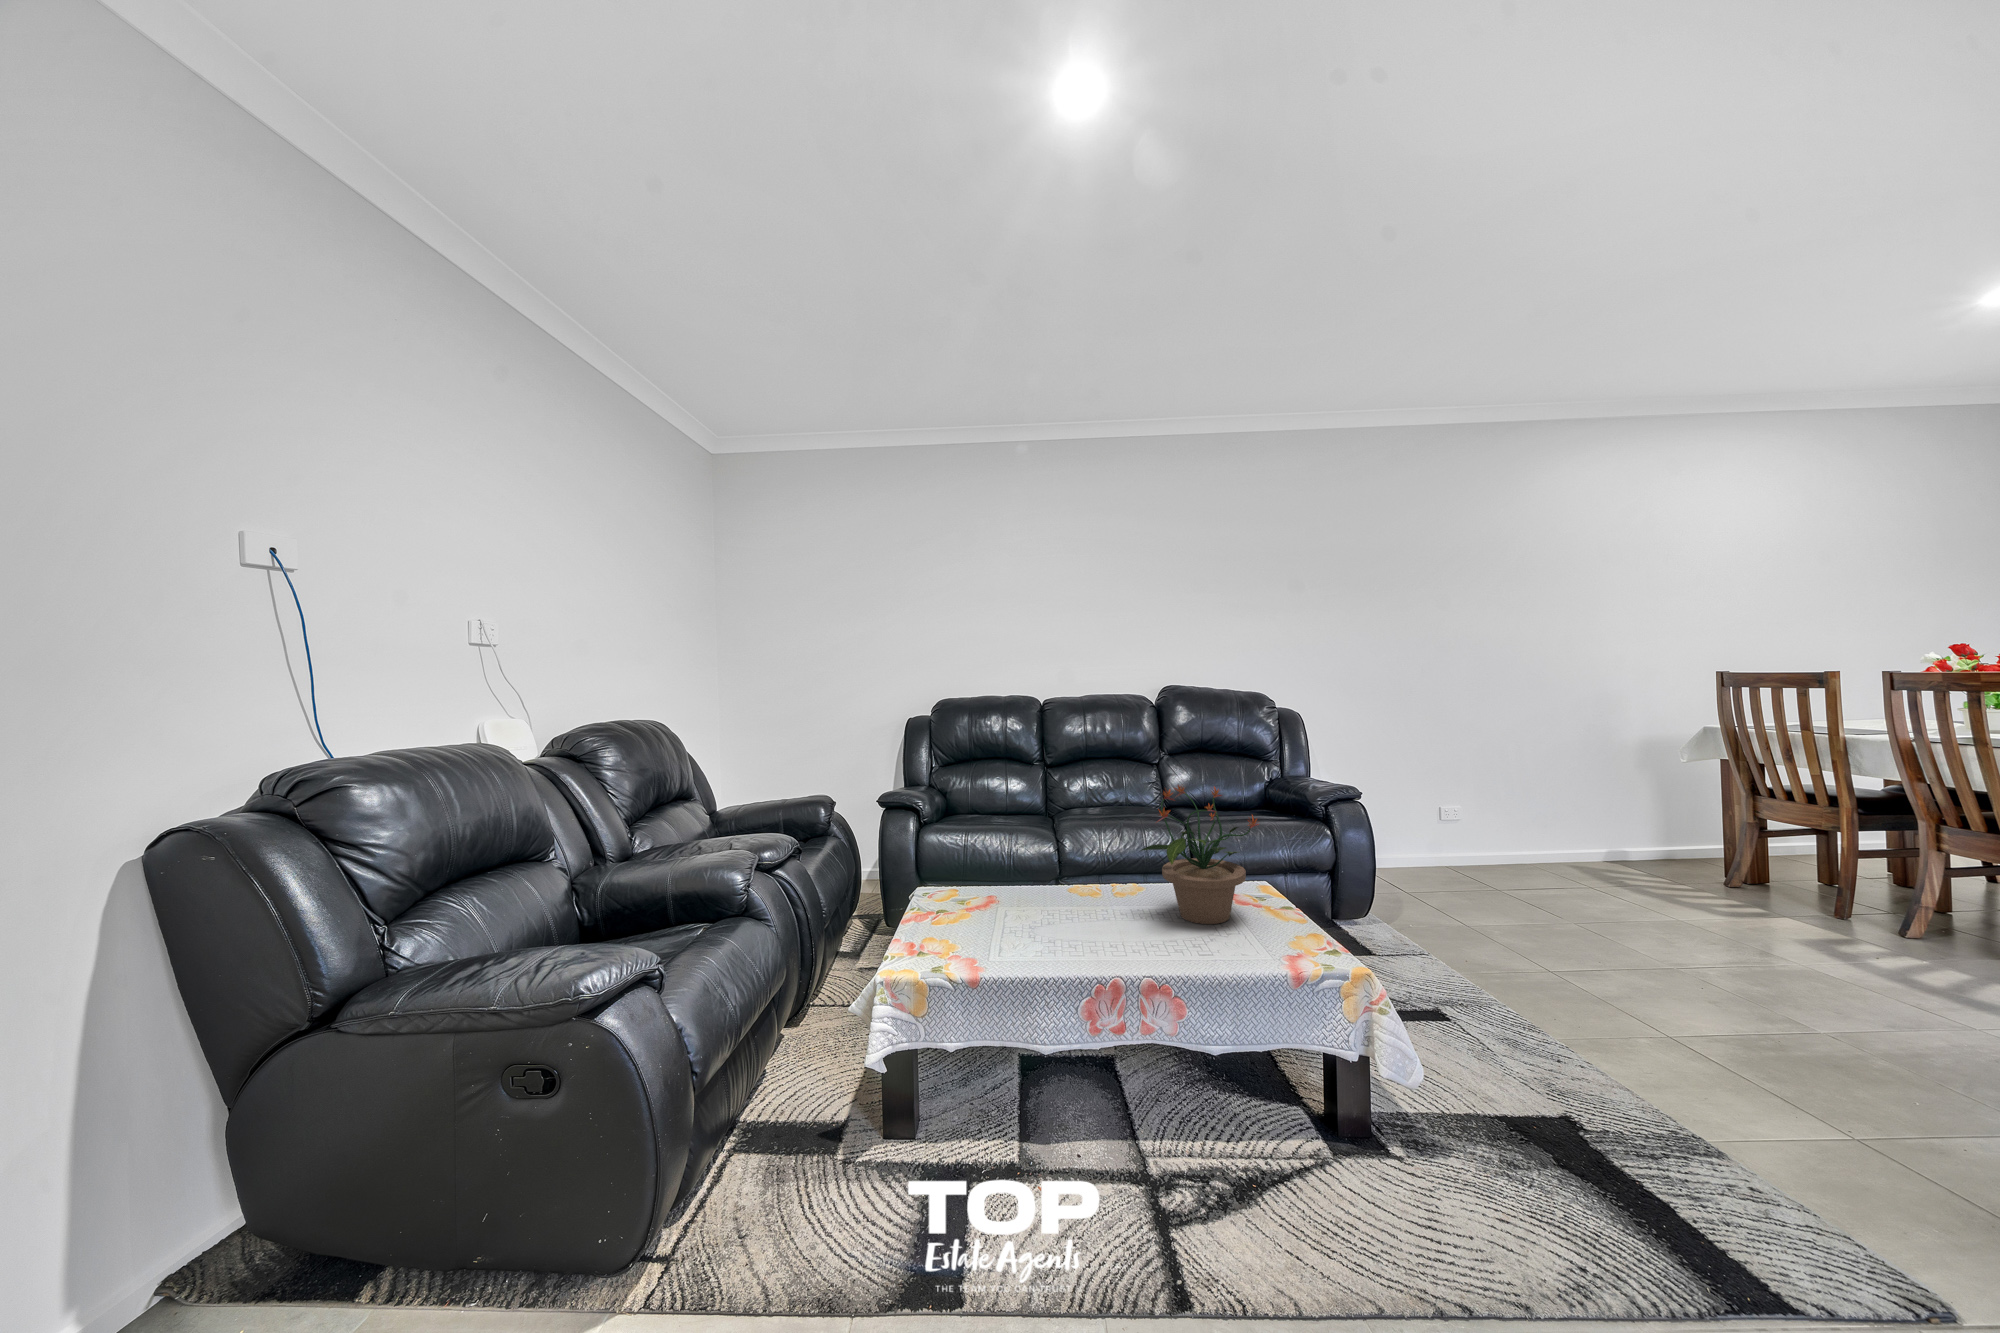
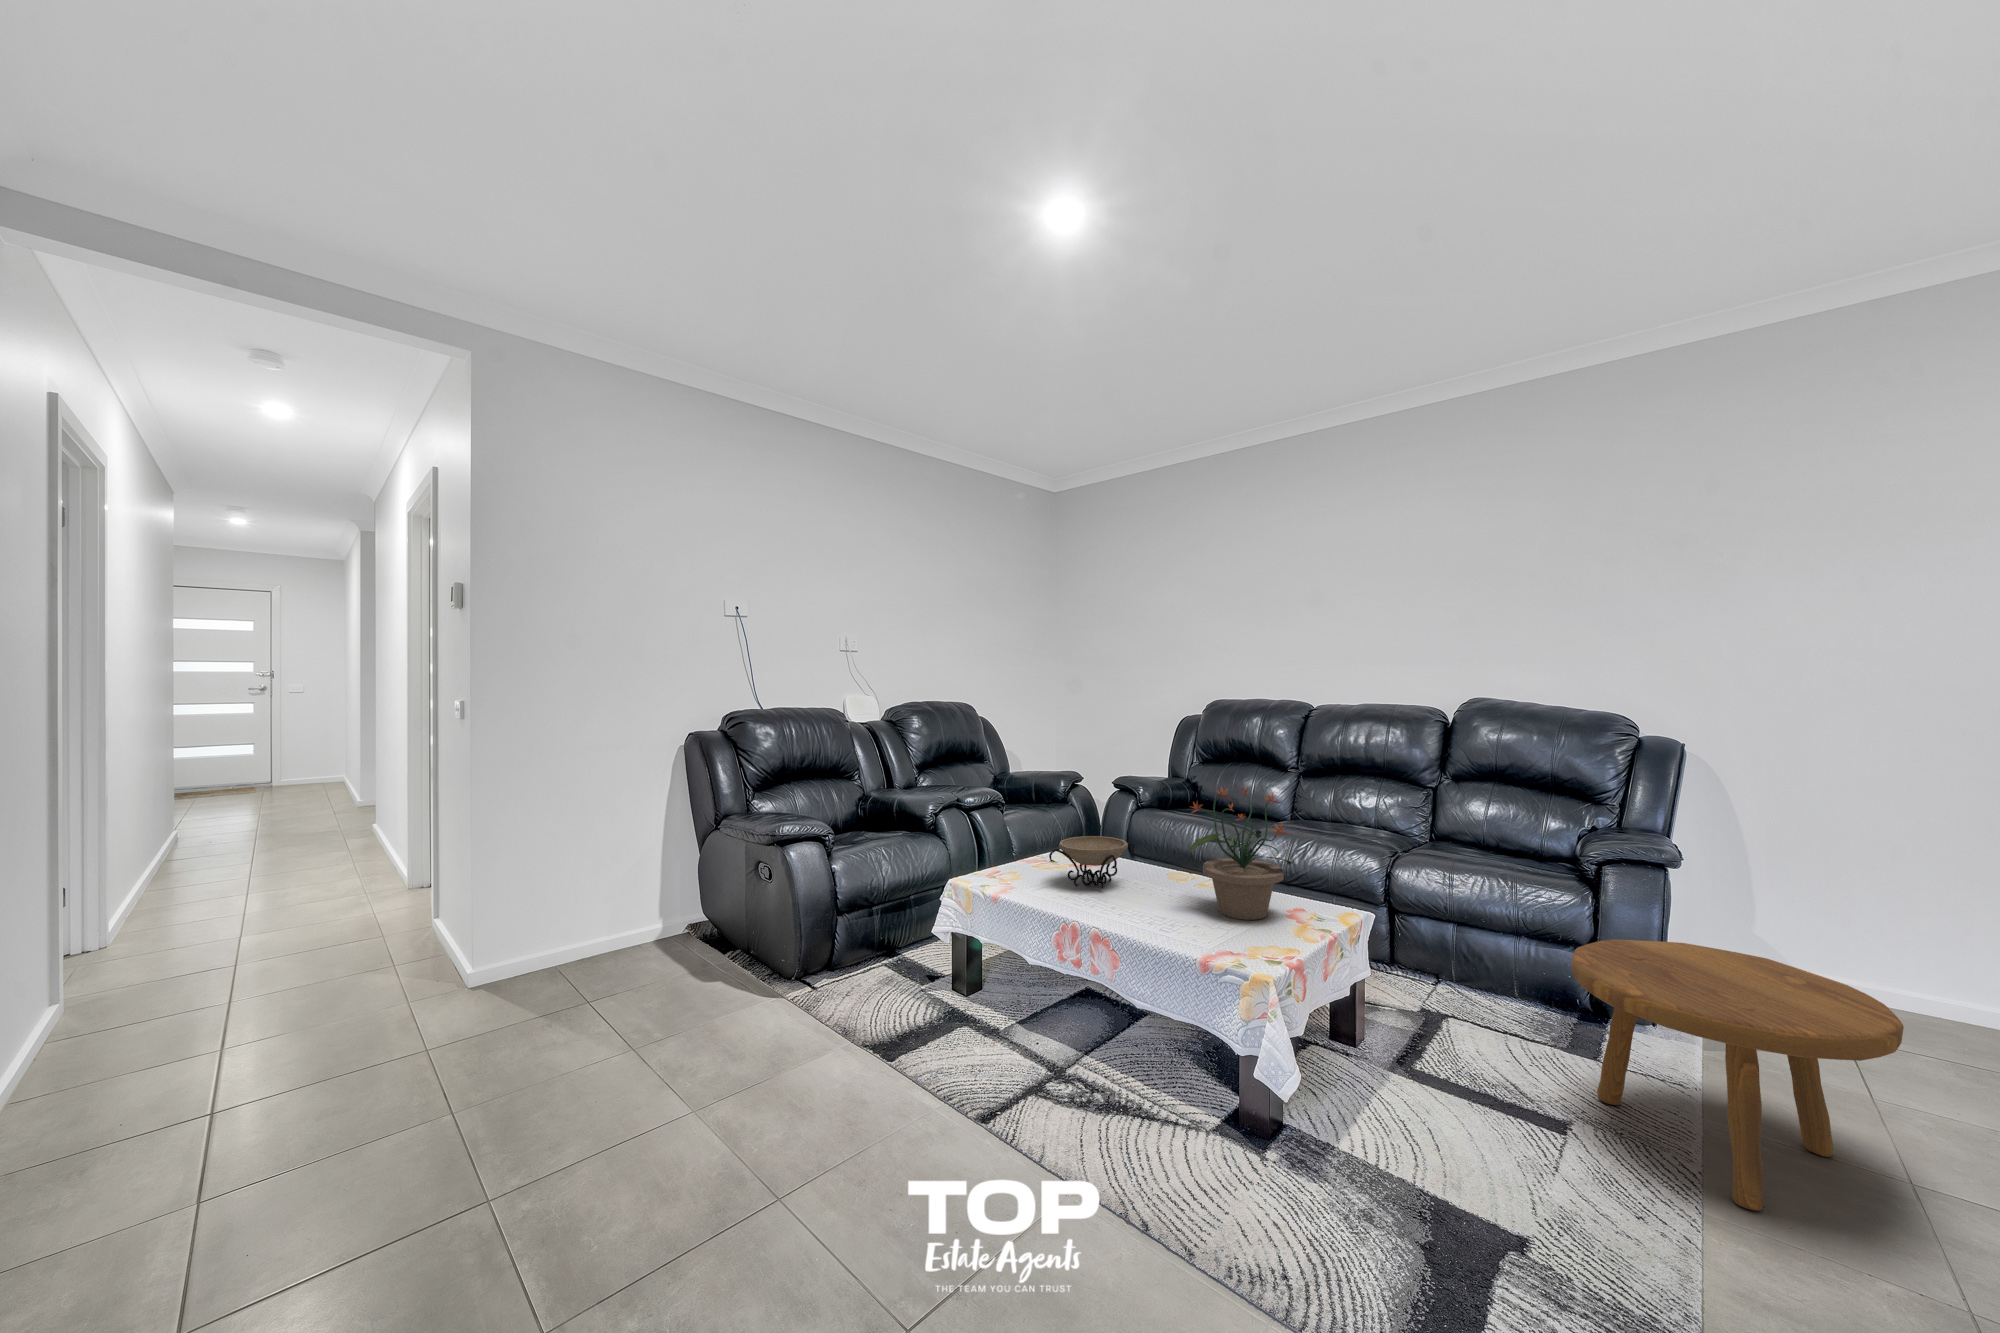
footstool: none [1410,852,1618,1031] -> present [1571,939,1904,1211]
decorative bowl: none [984,868,1091,937] -> present [1049,836,1135,889]

